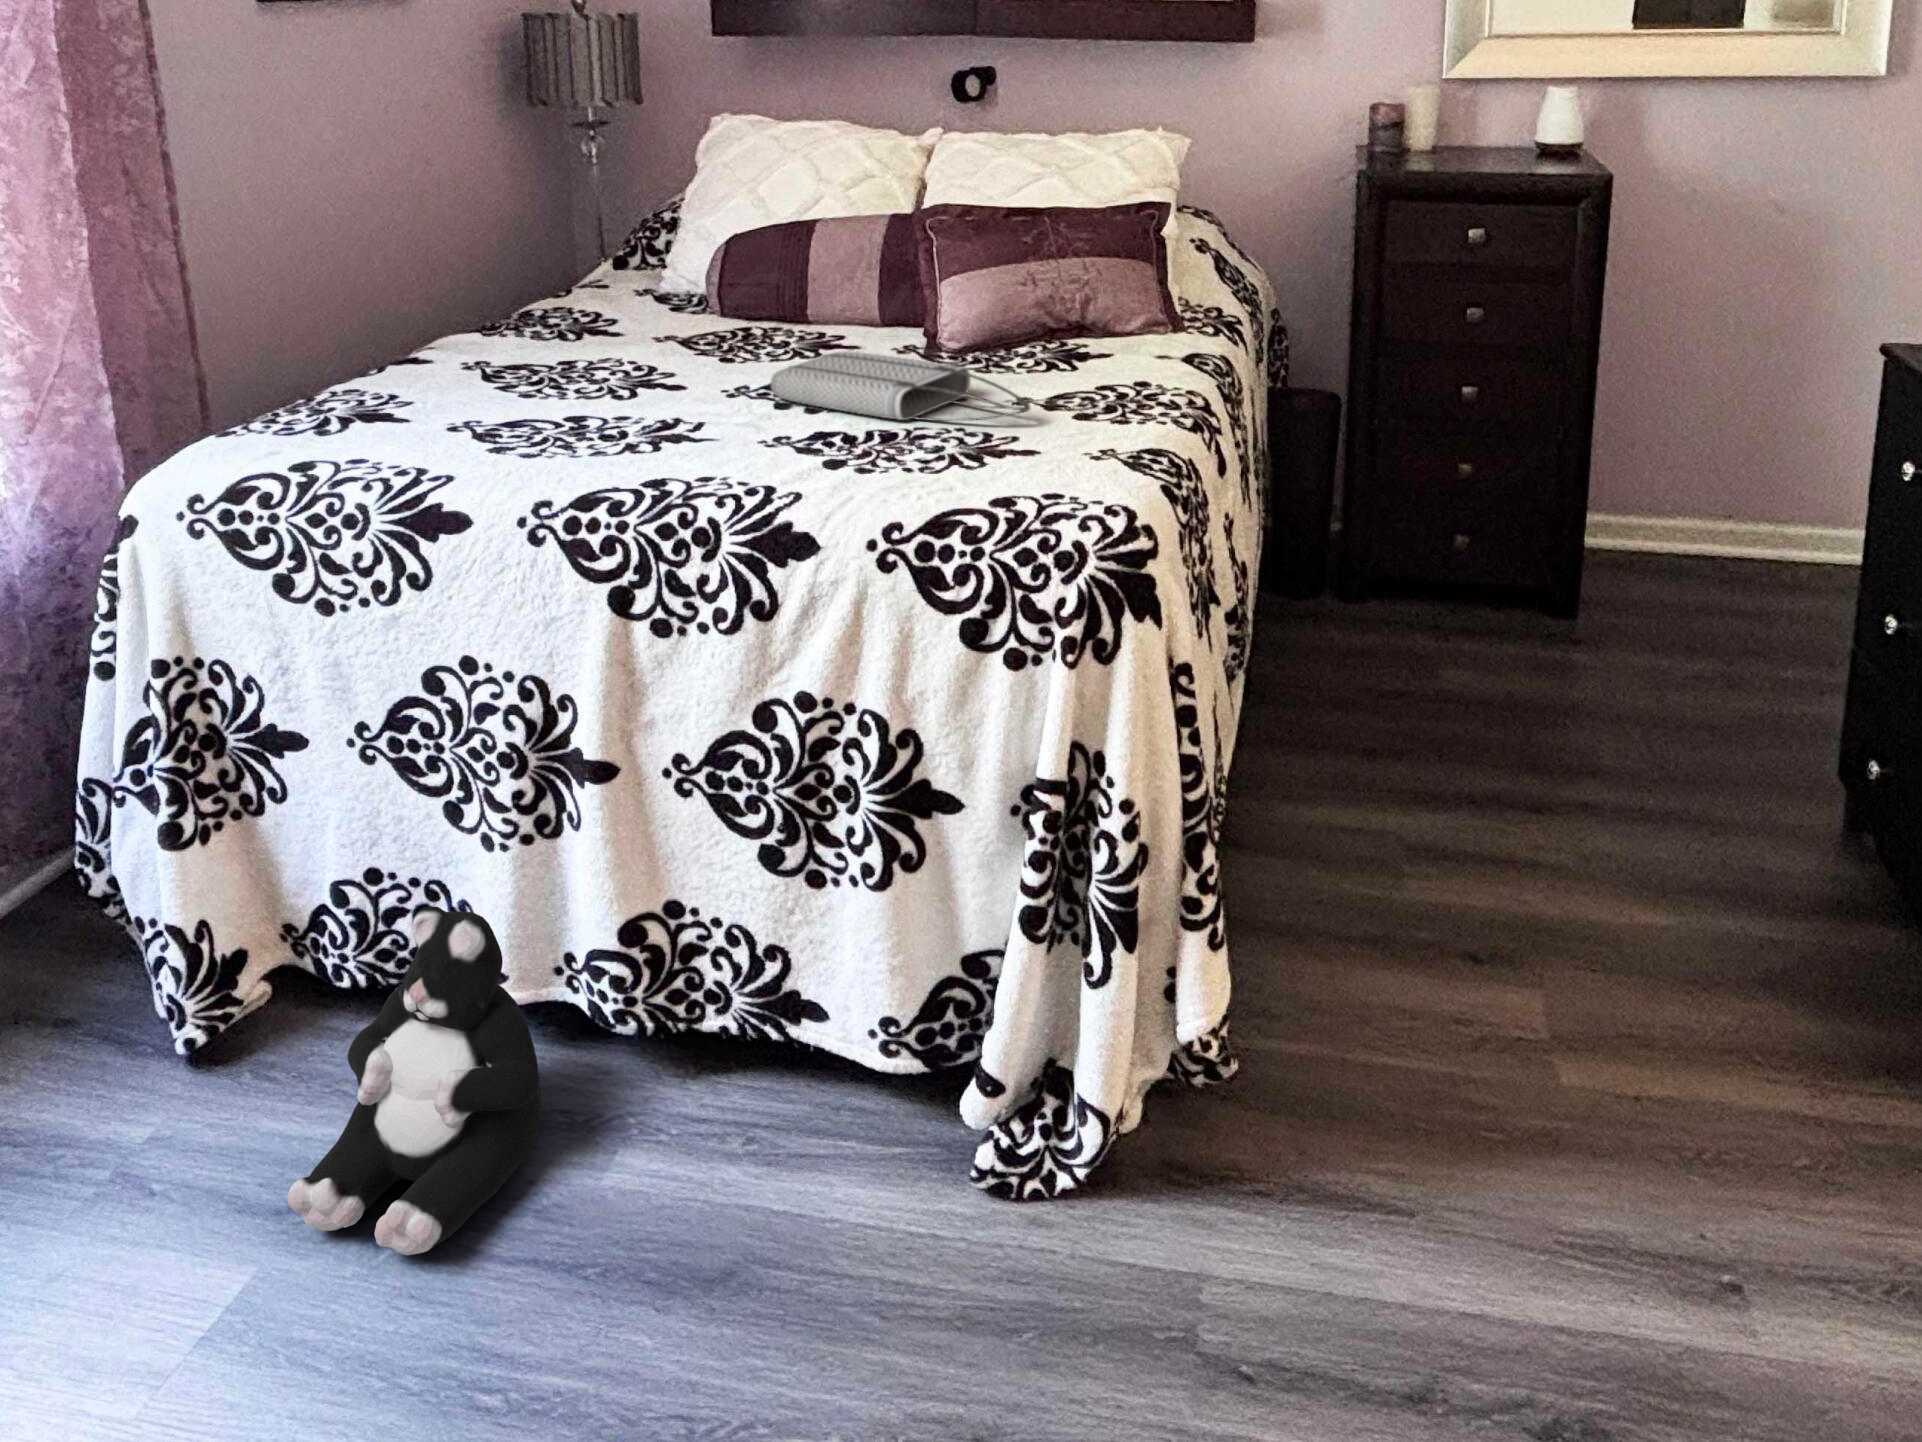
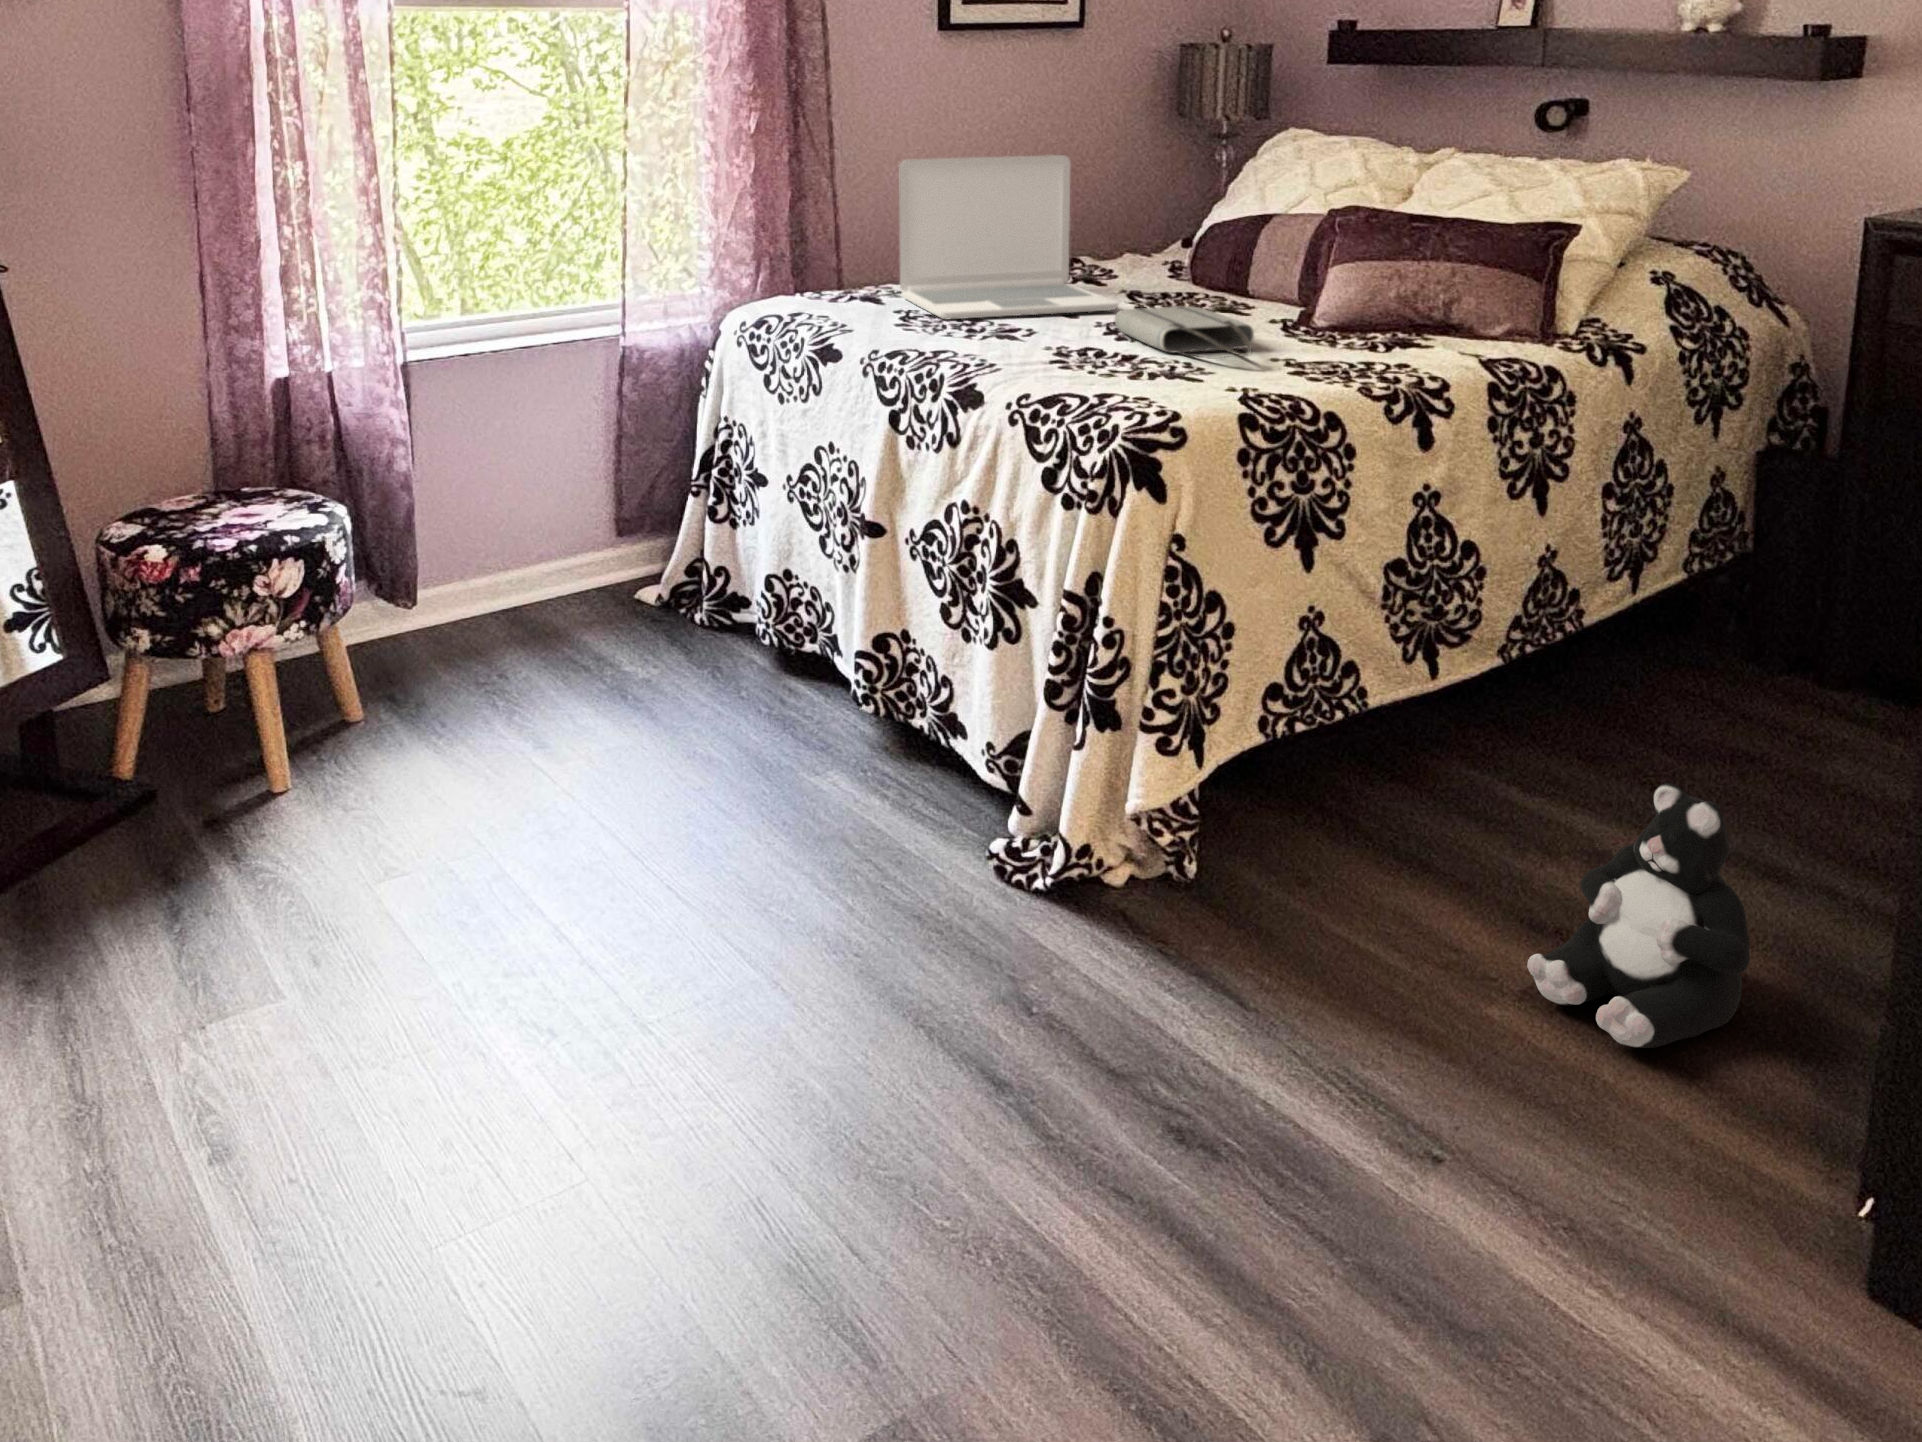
laptop: none [370,172,712,426] -> present [899,155,1118,319]
plush toy: present [287,906,541,1255] -> present [1527,783,1750,1048]

